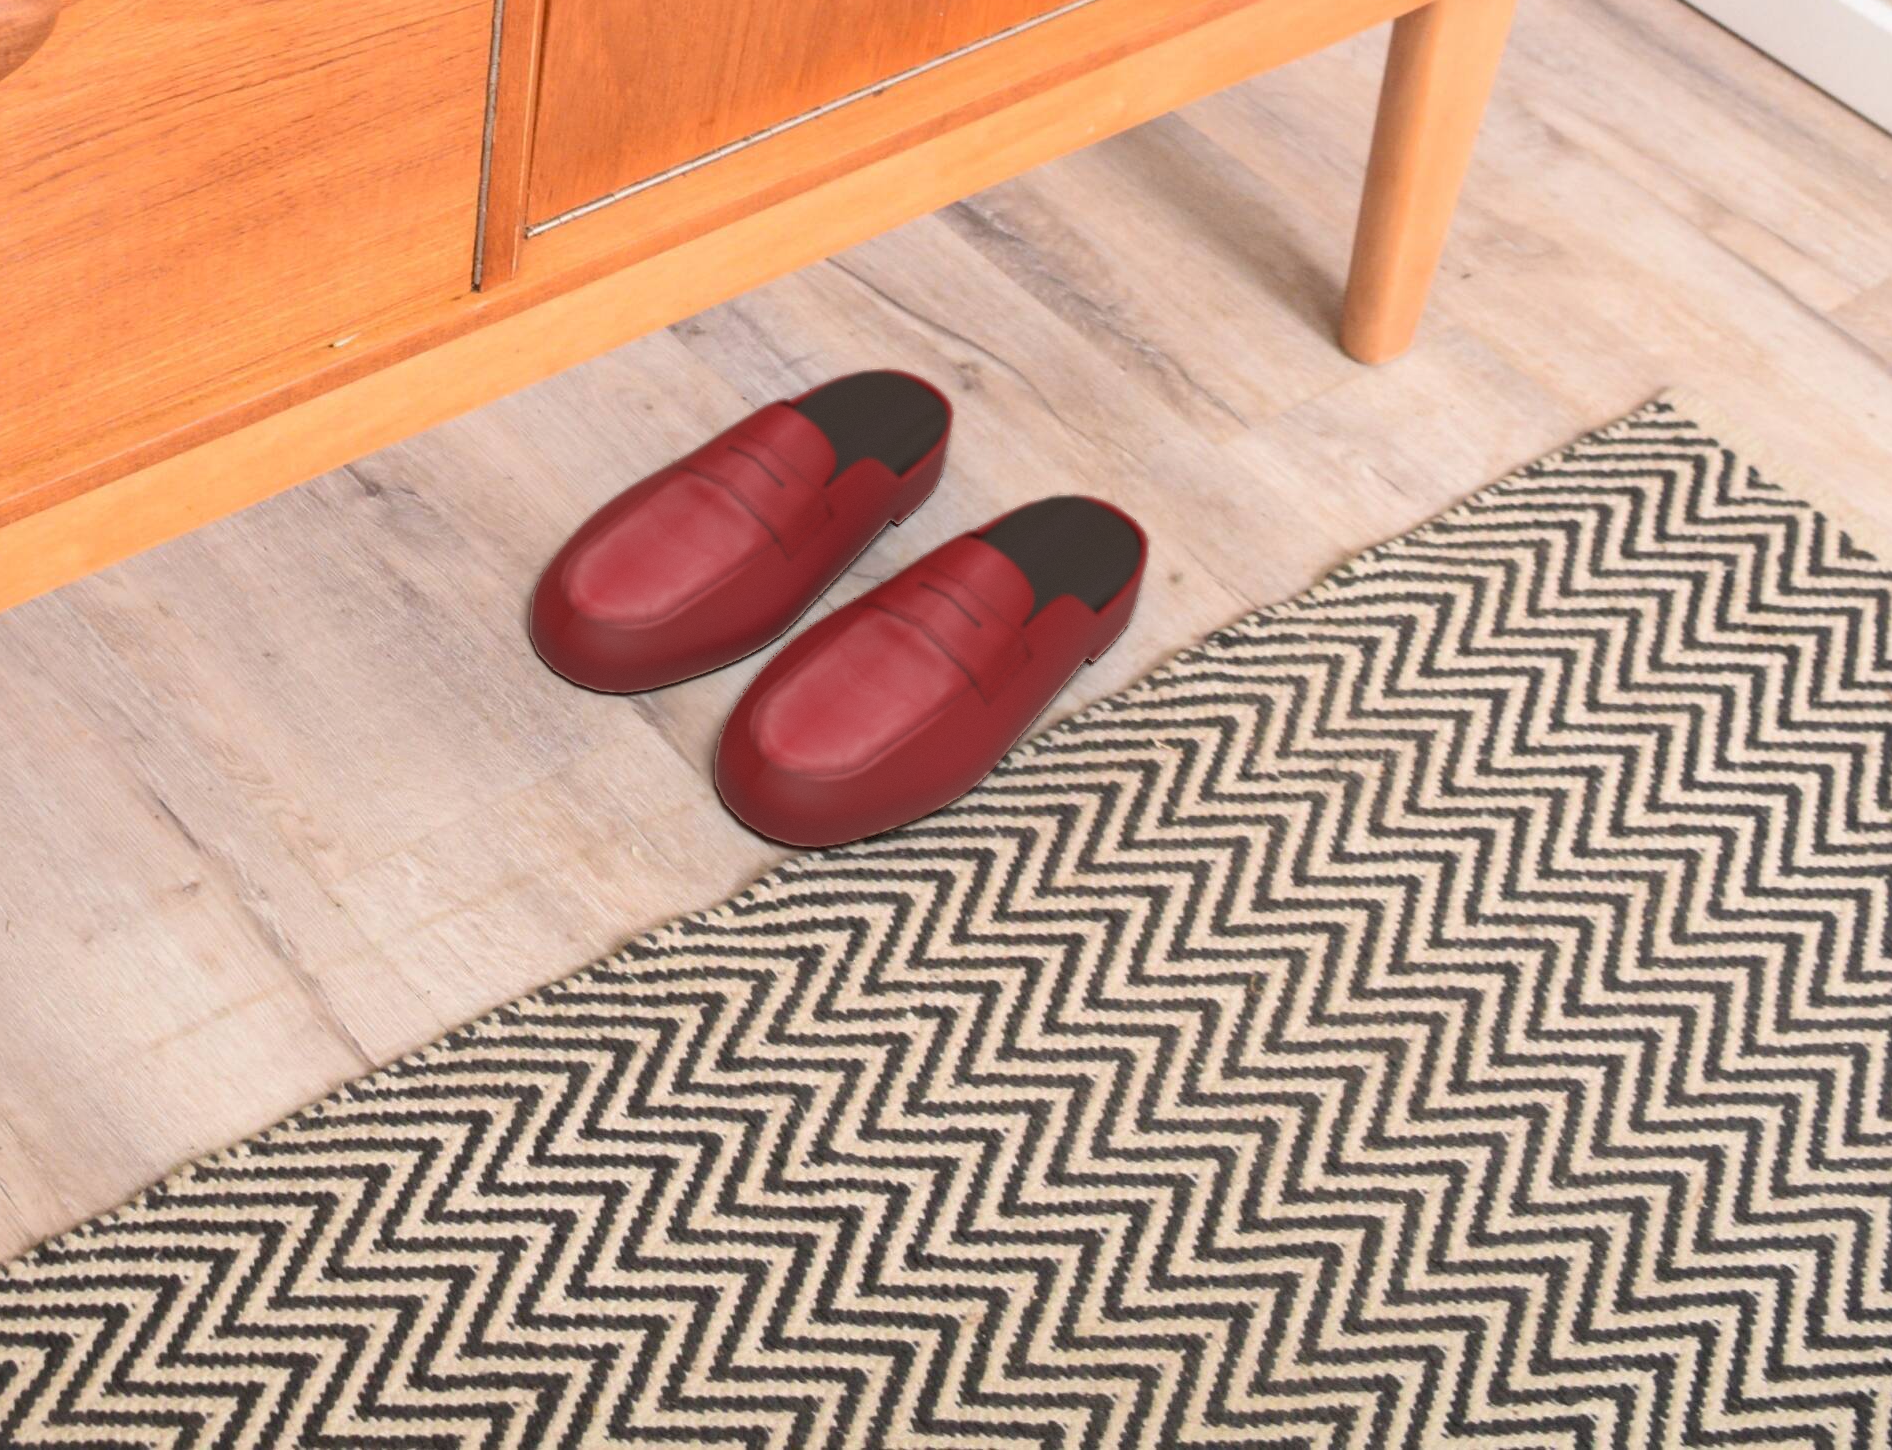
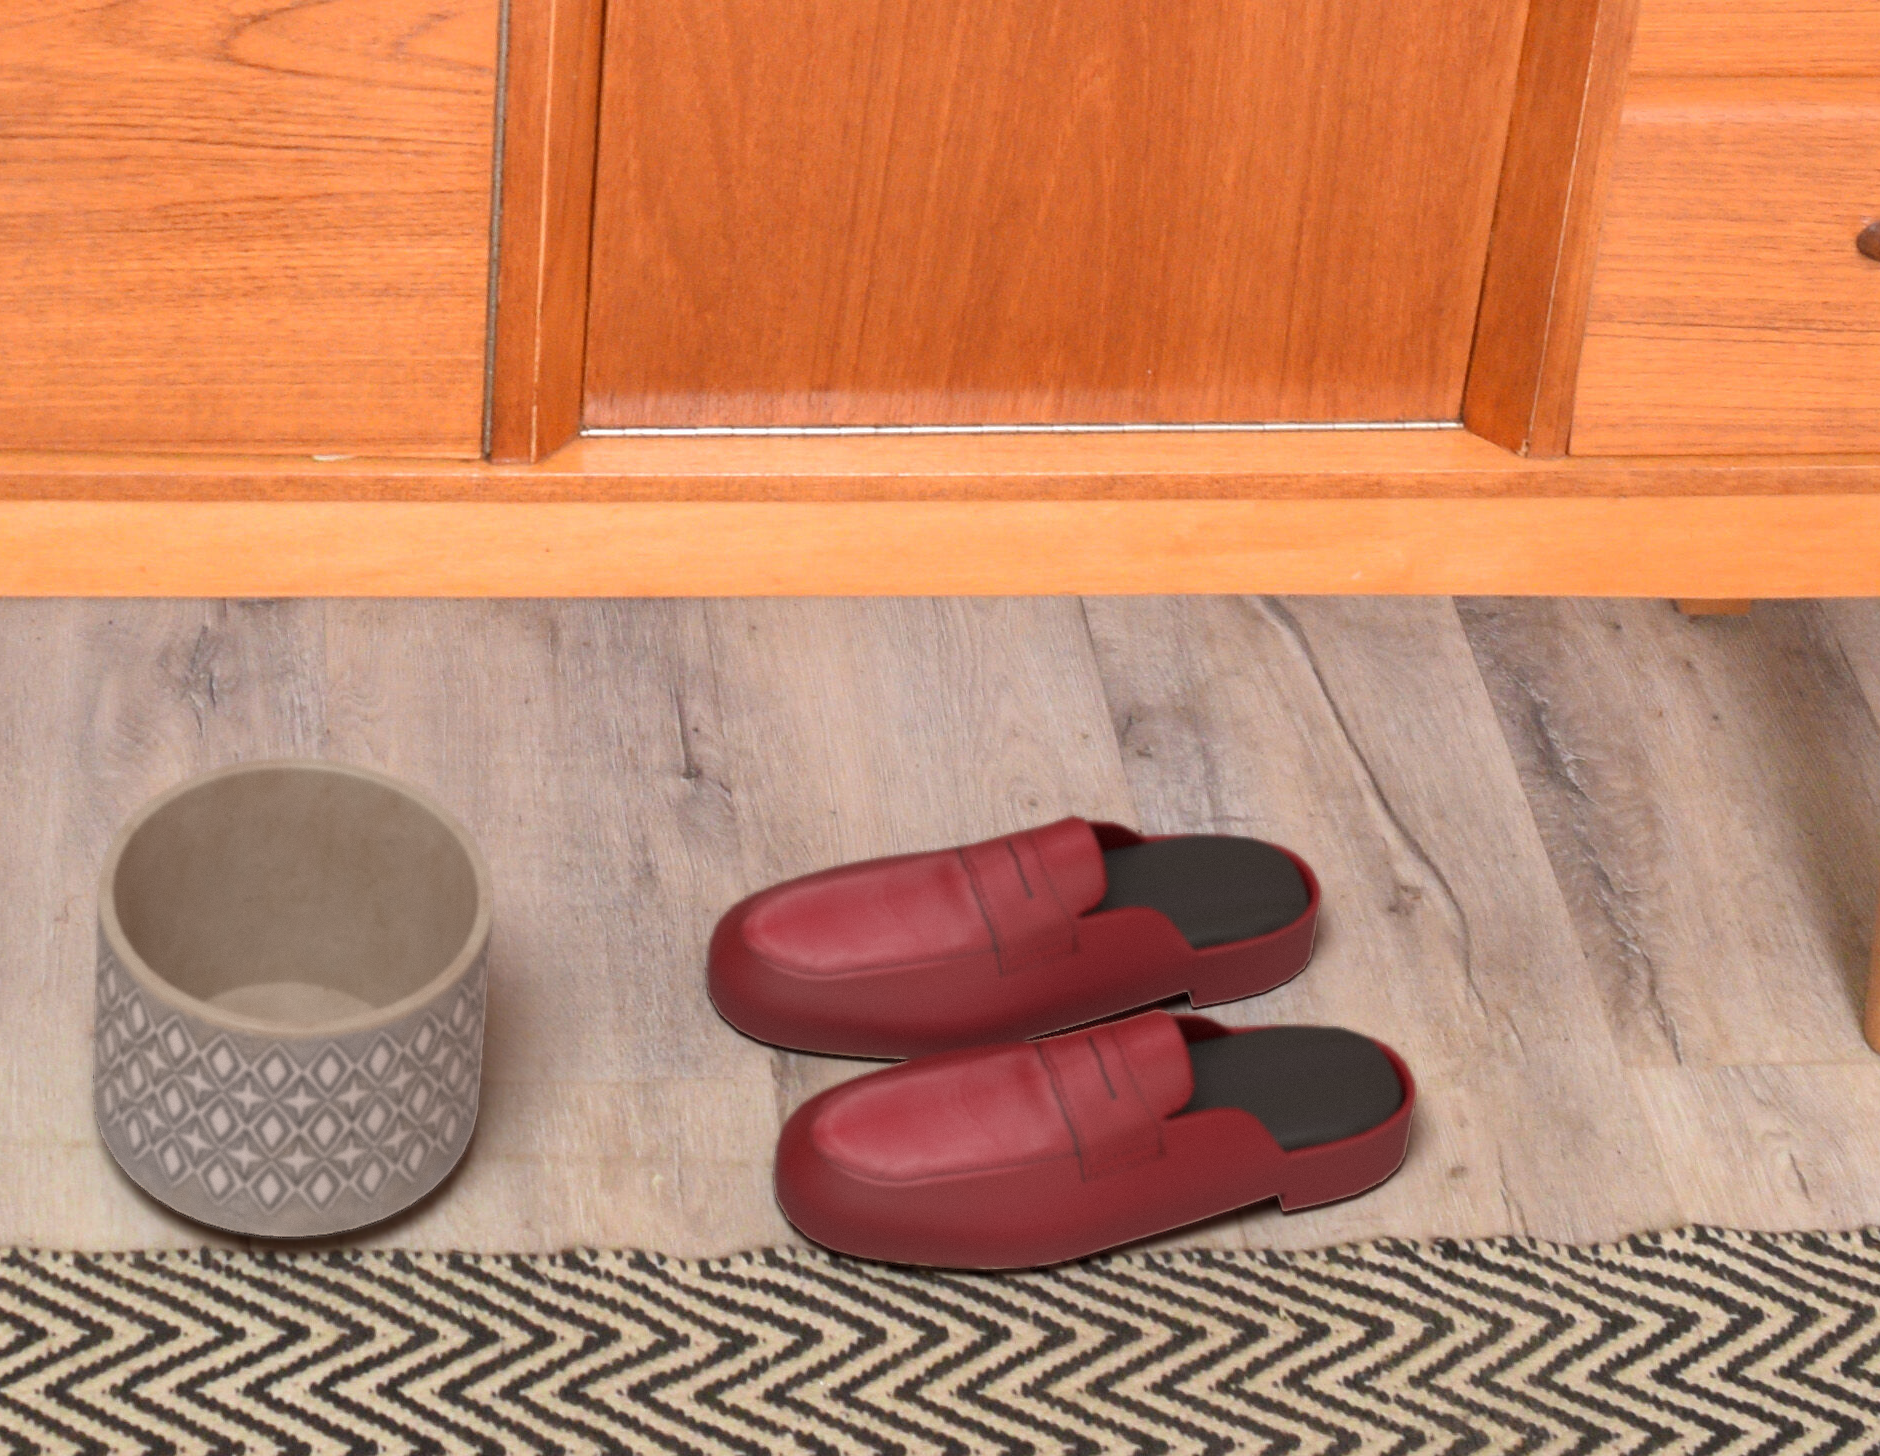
planter: none [134,596,522,1062] -> present [93,758,493,1237]

